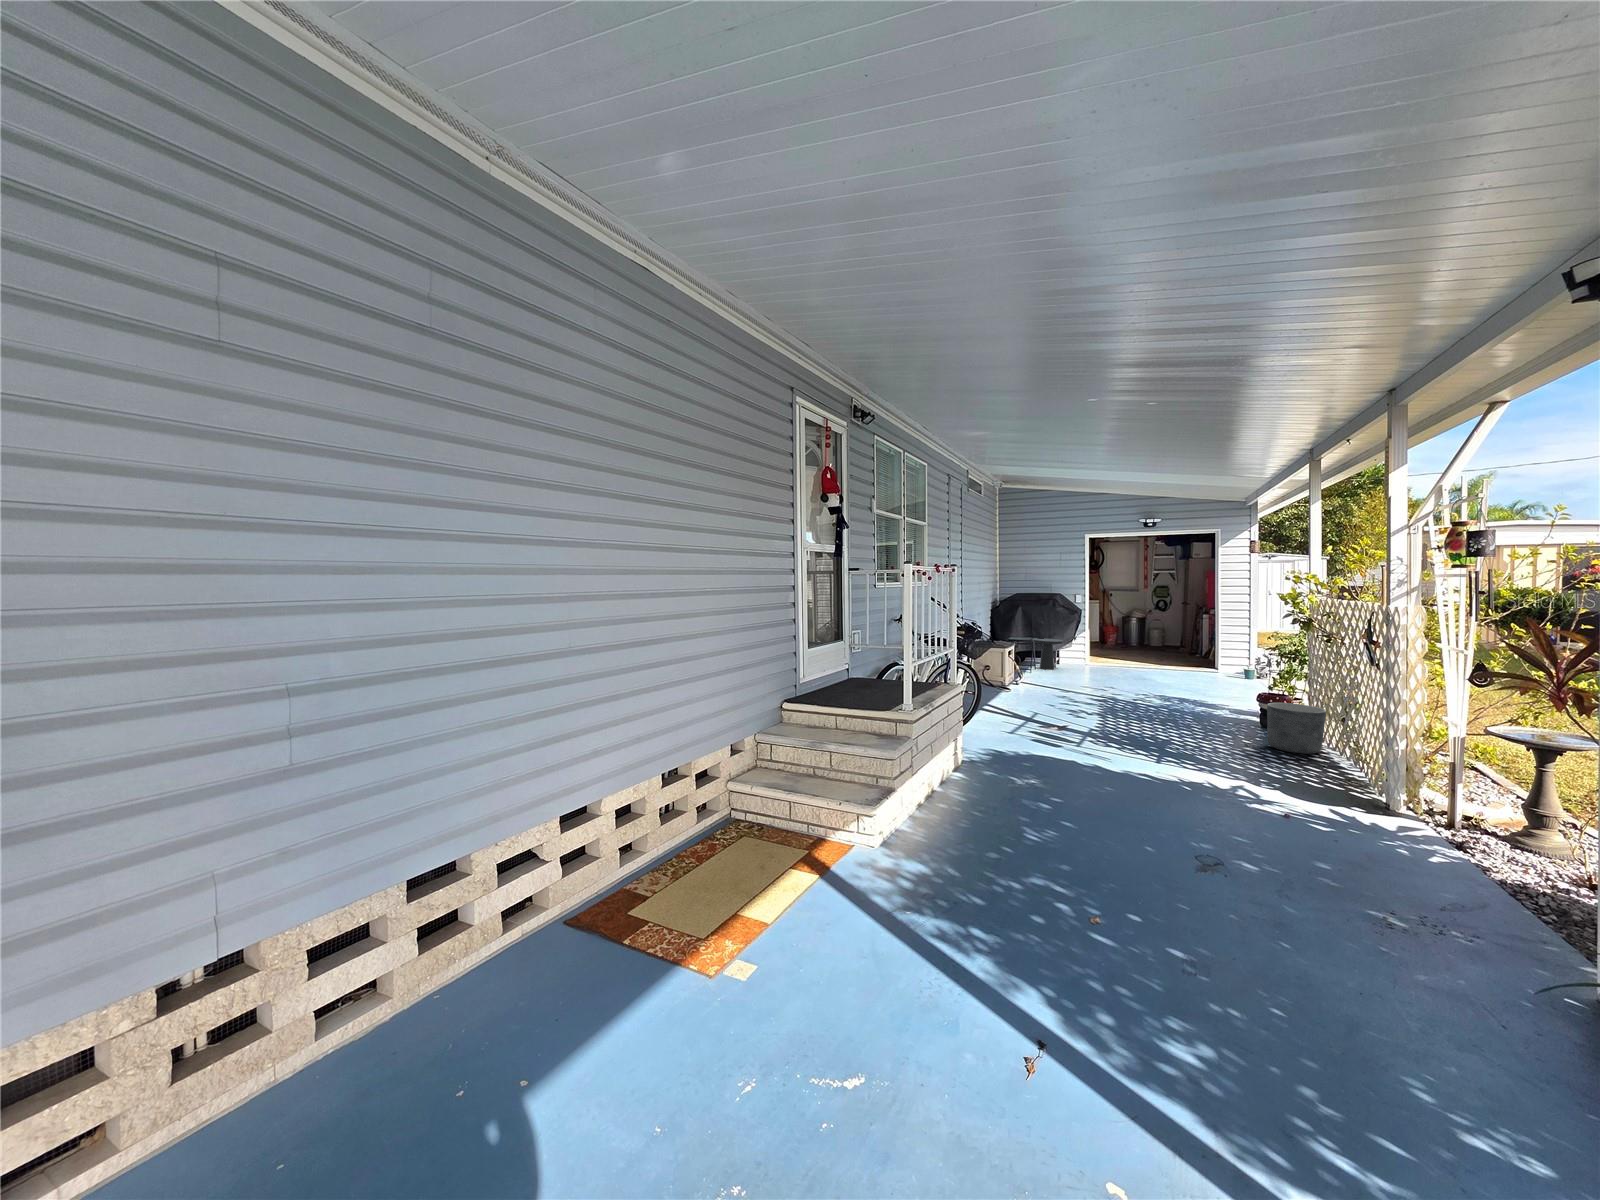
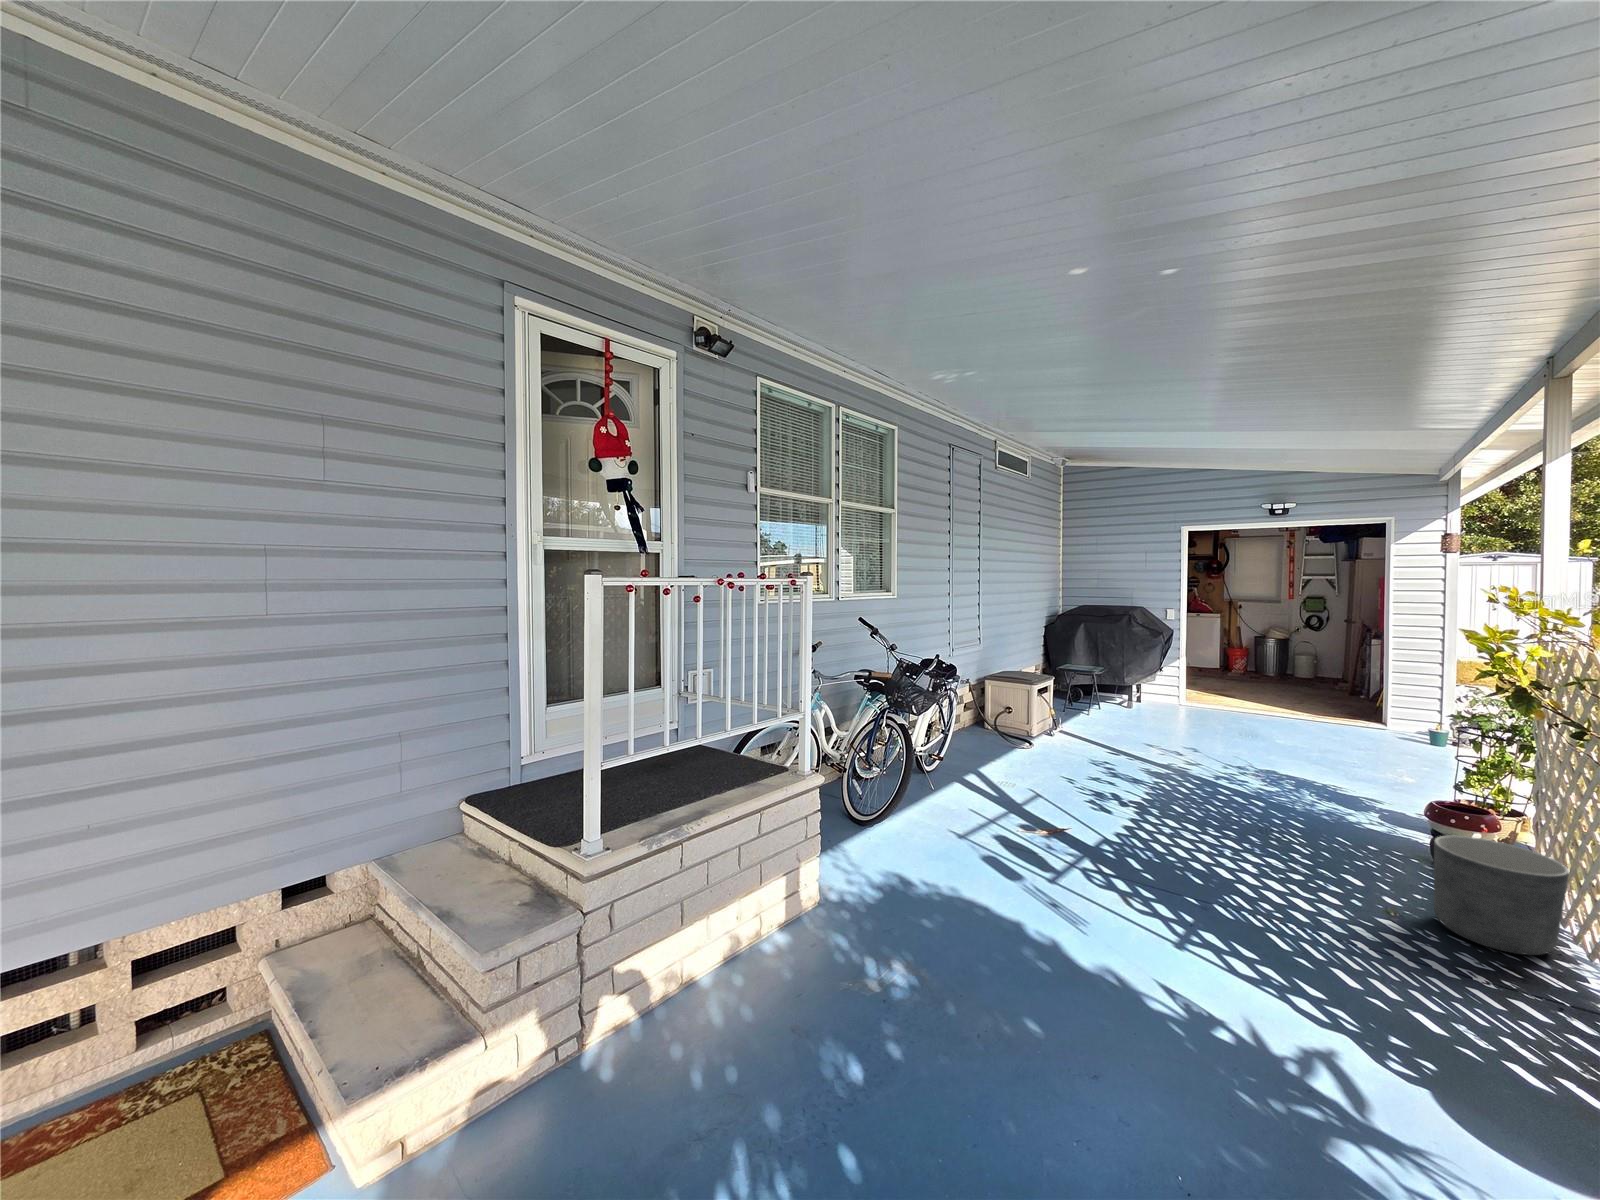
side table: present [1033,639,1063,670] -> none [1097,668,1141,713]

